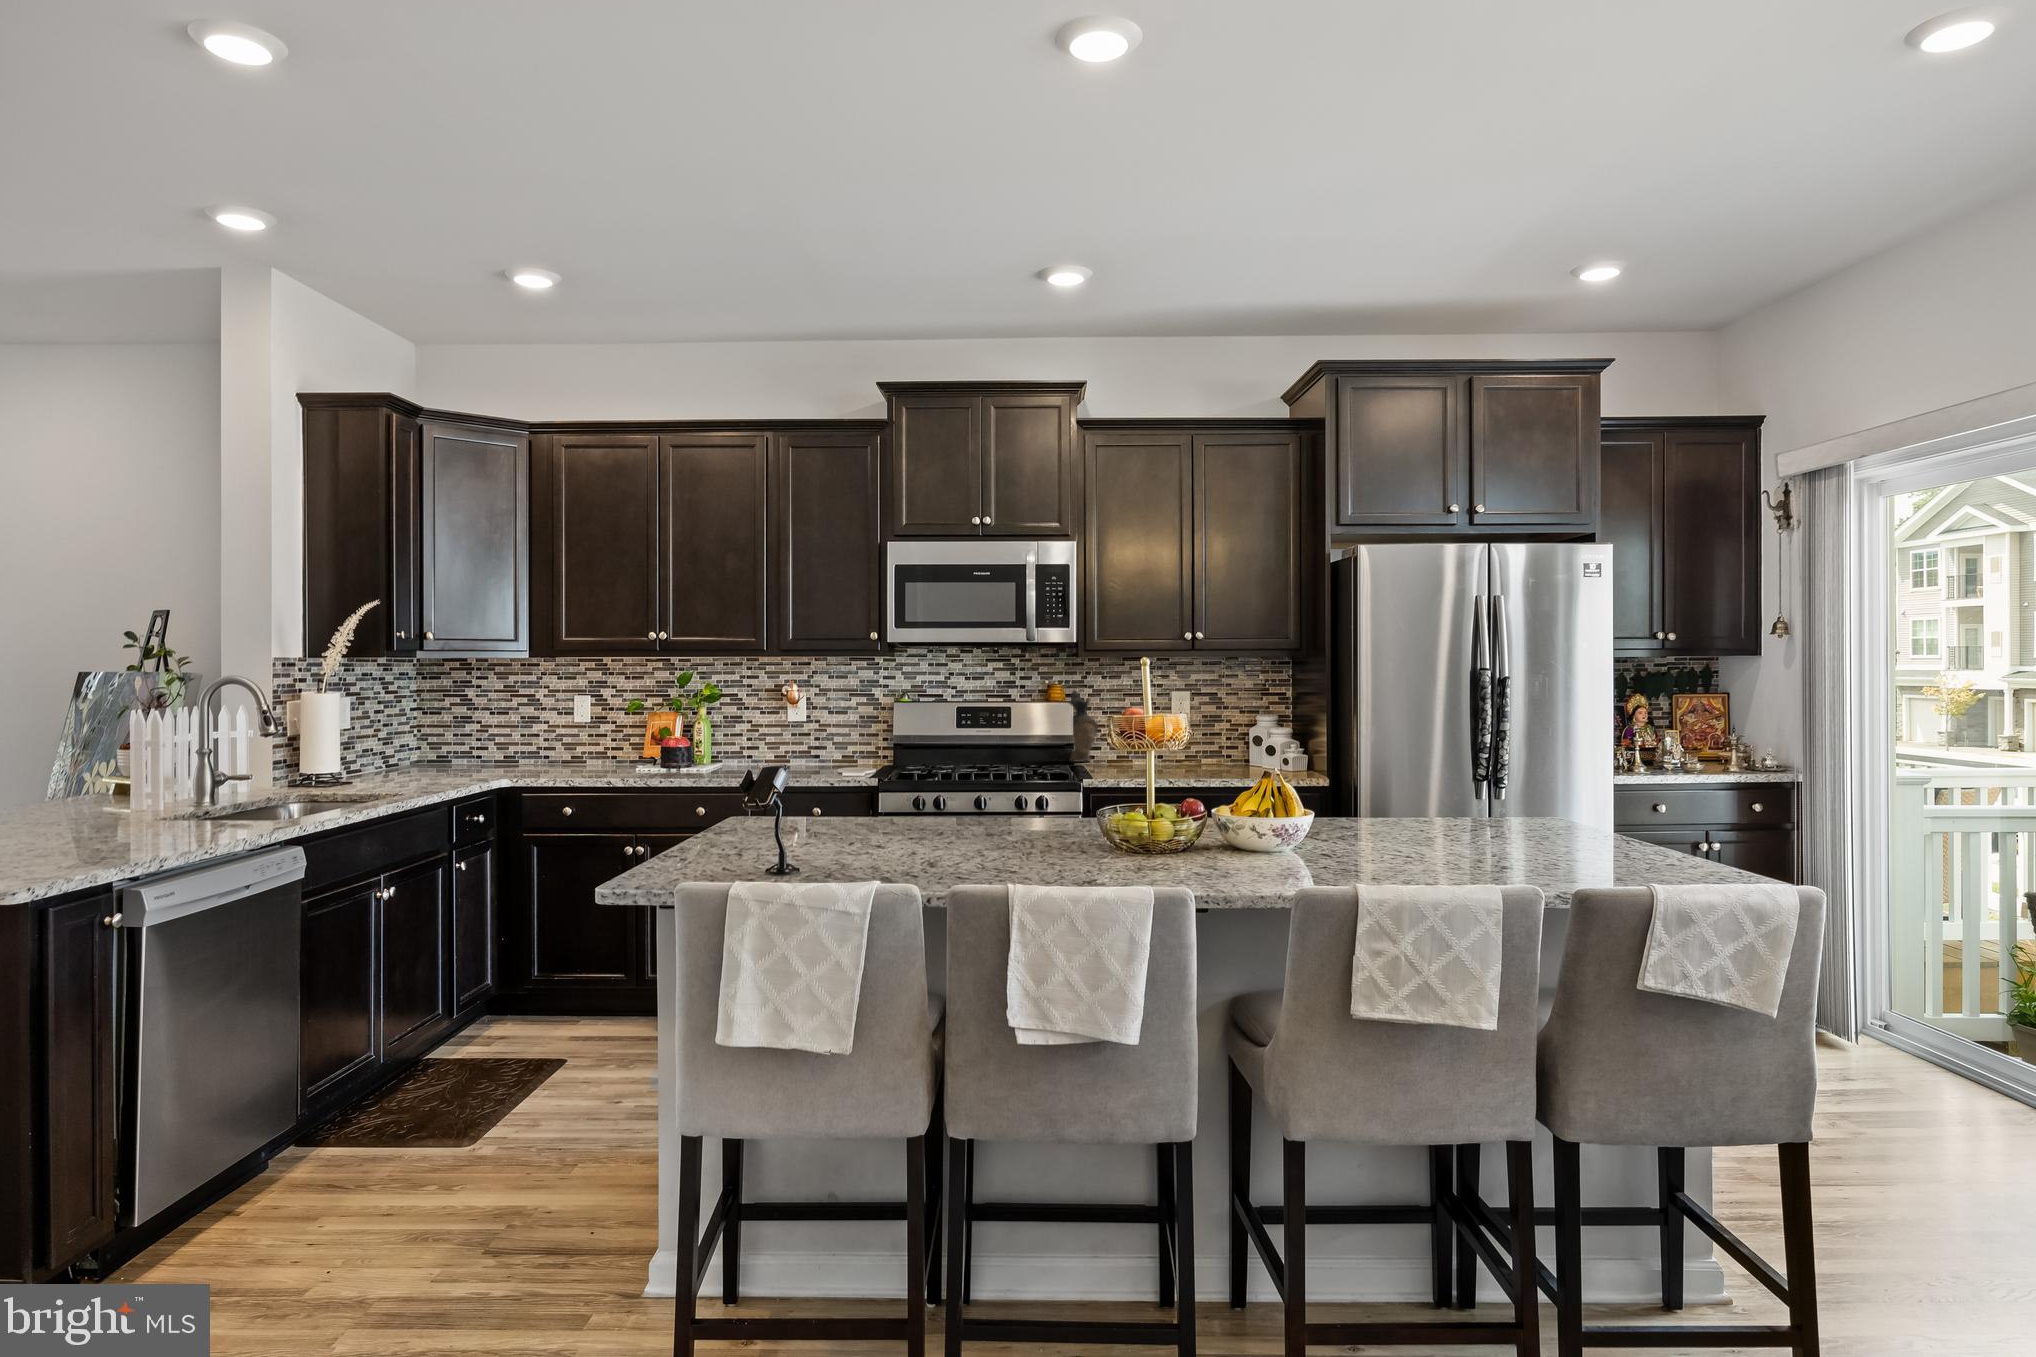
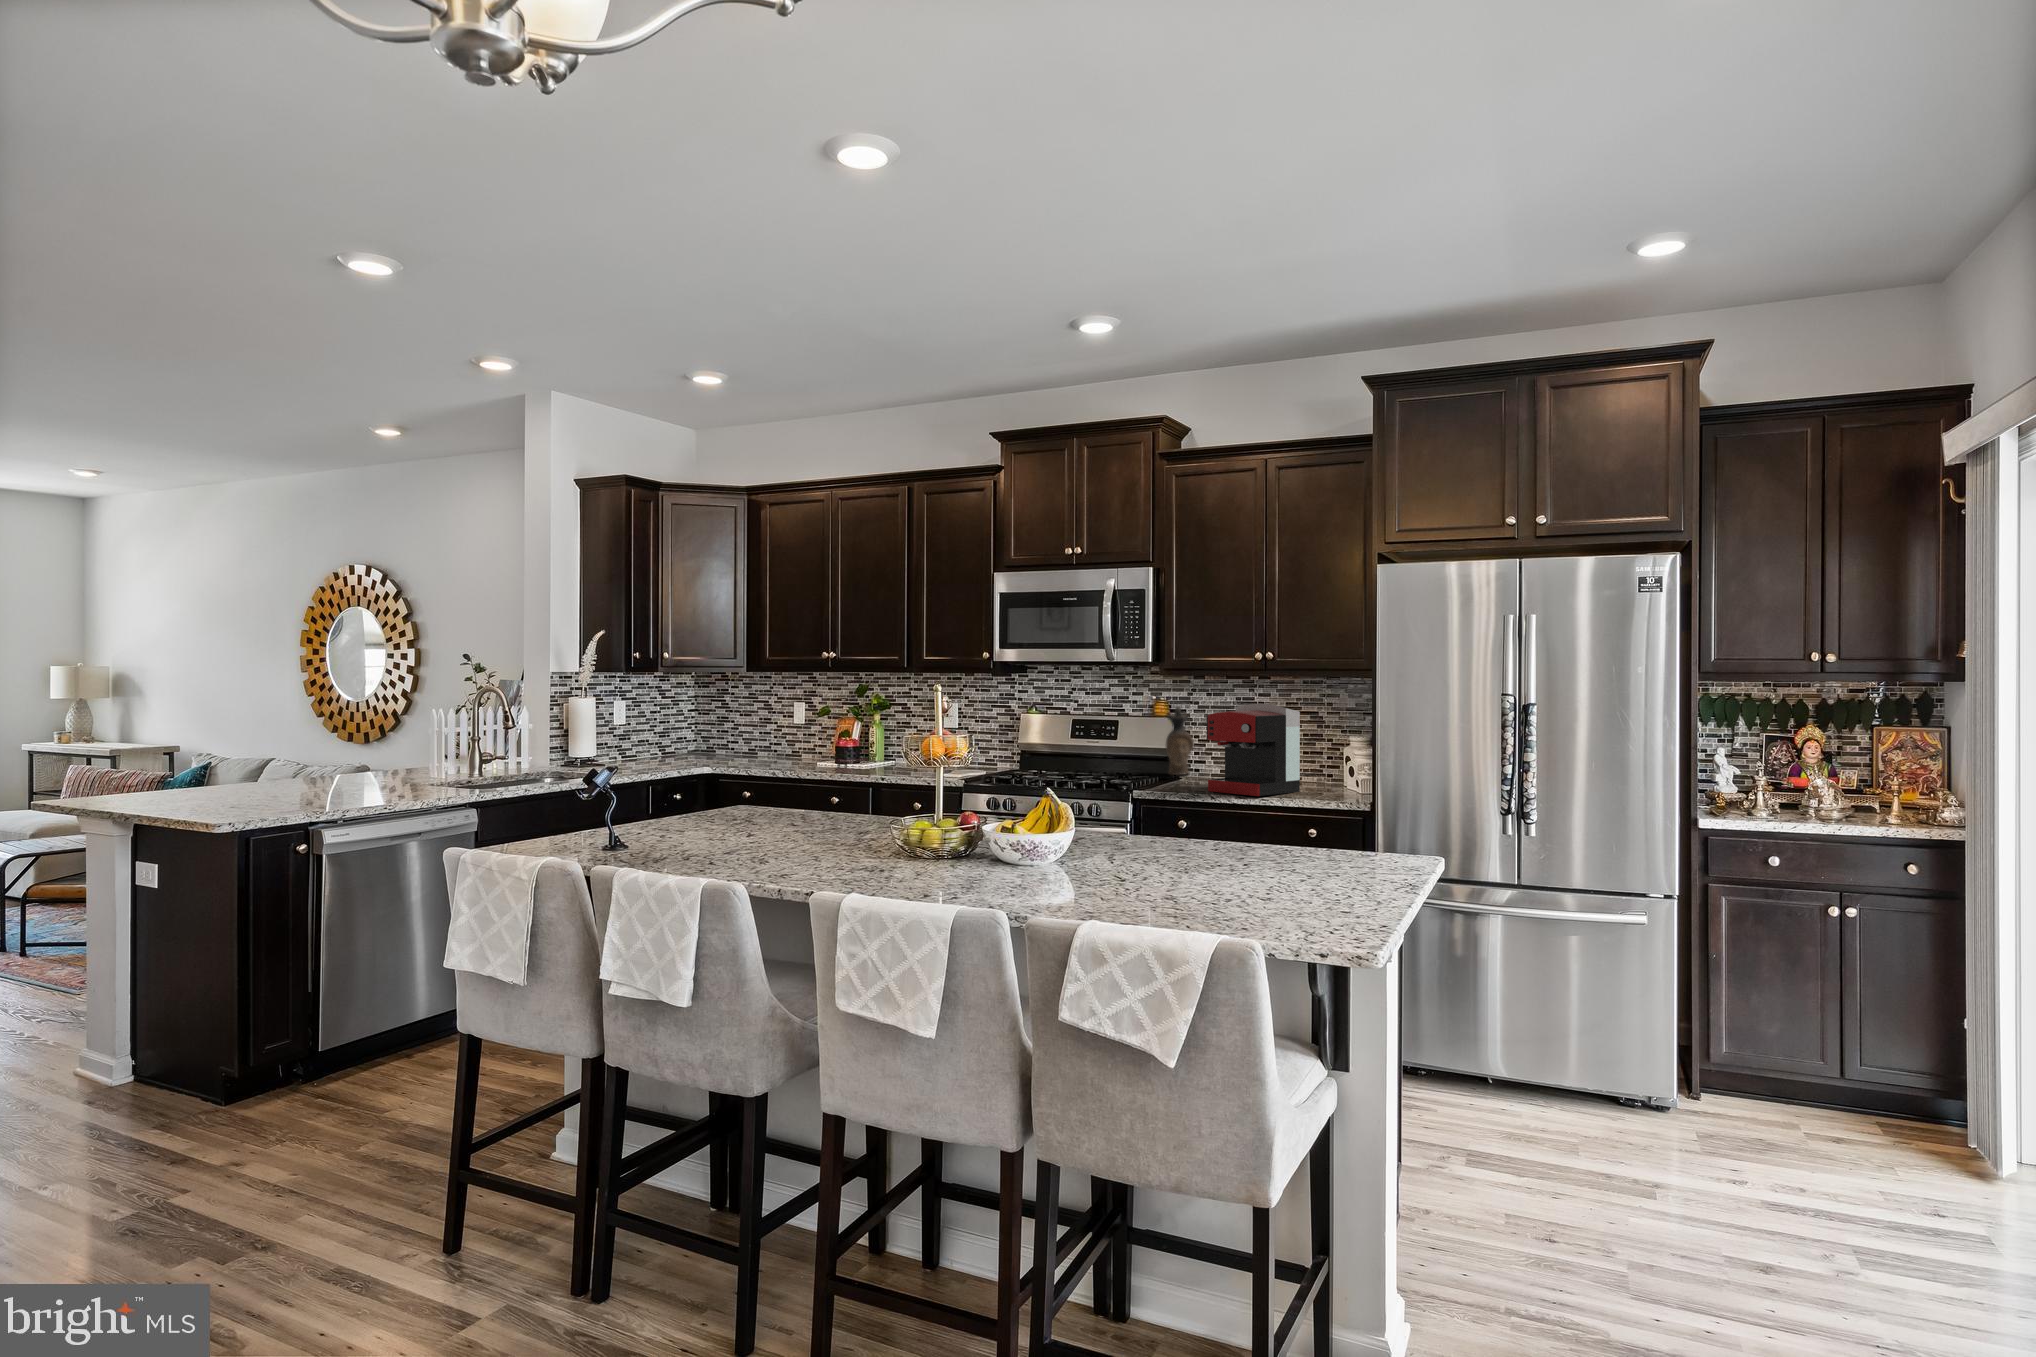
coffee maker: none [1153,684,1233,777] -> present [1207,703,1300,796]

